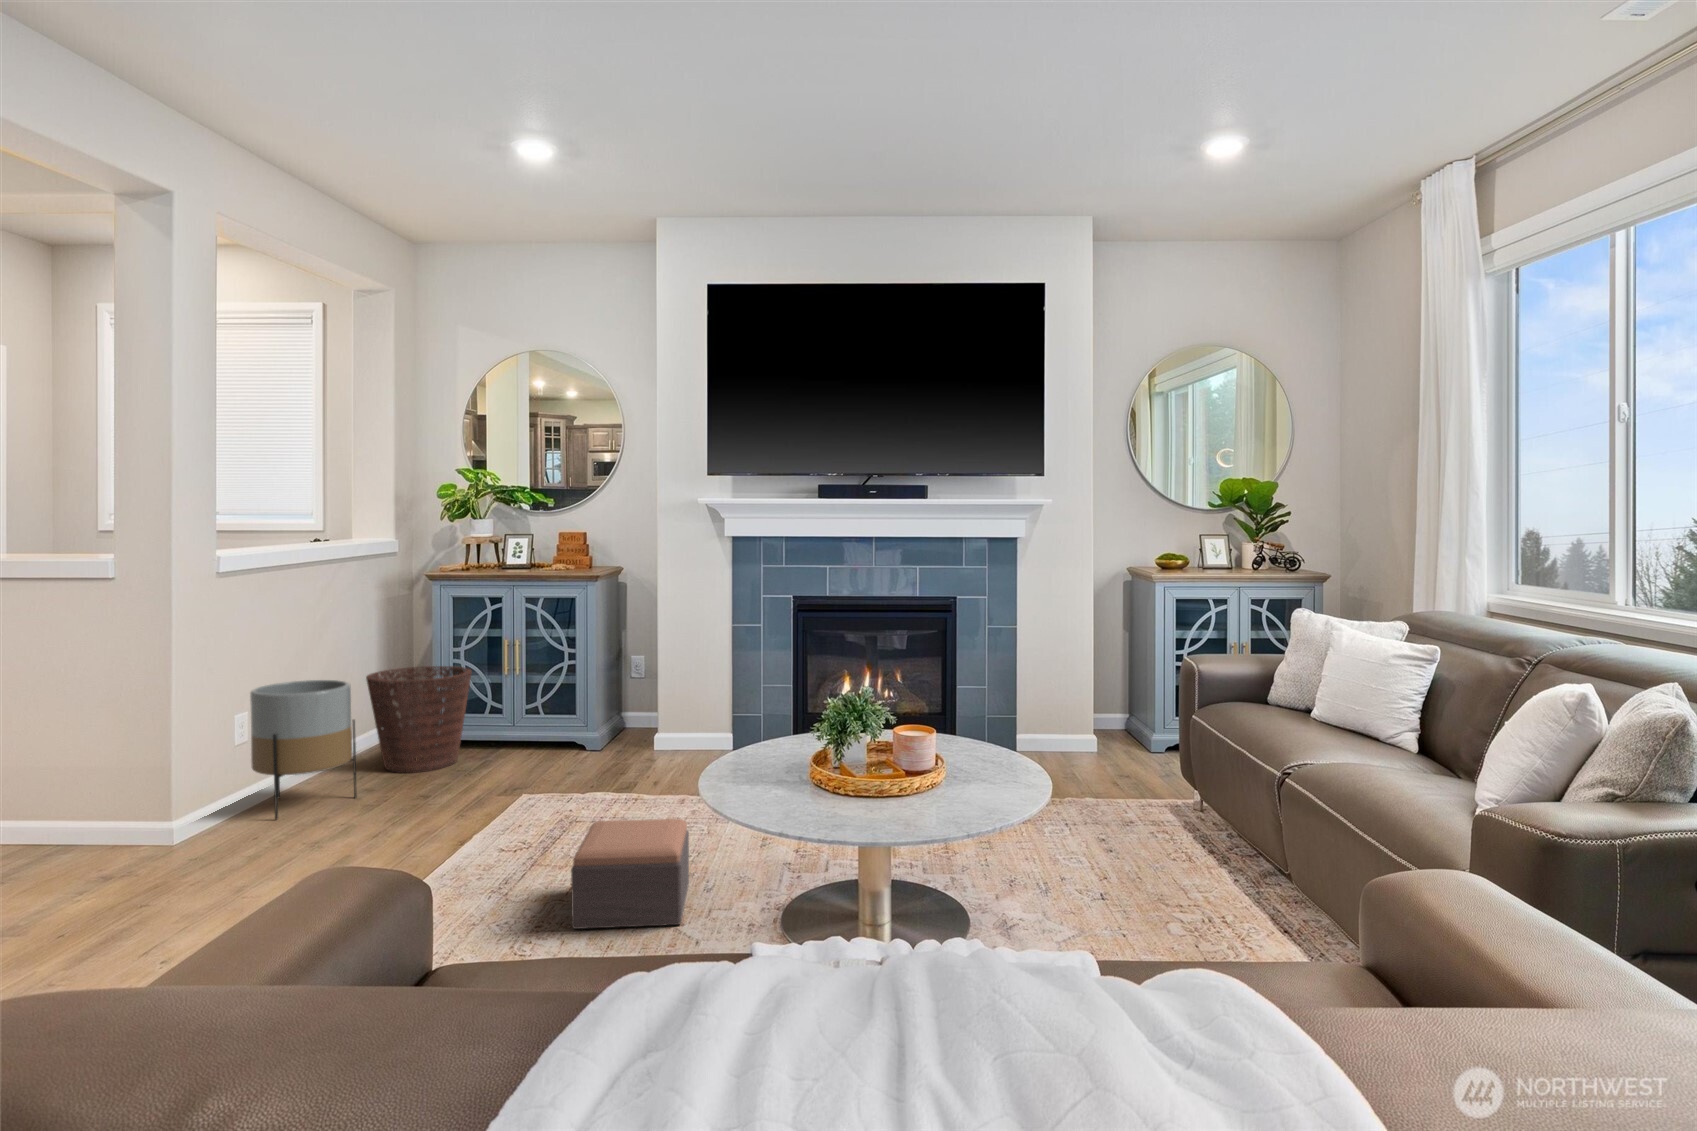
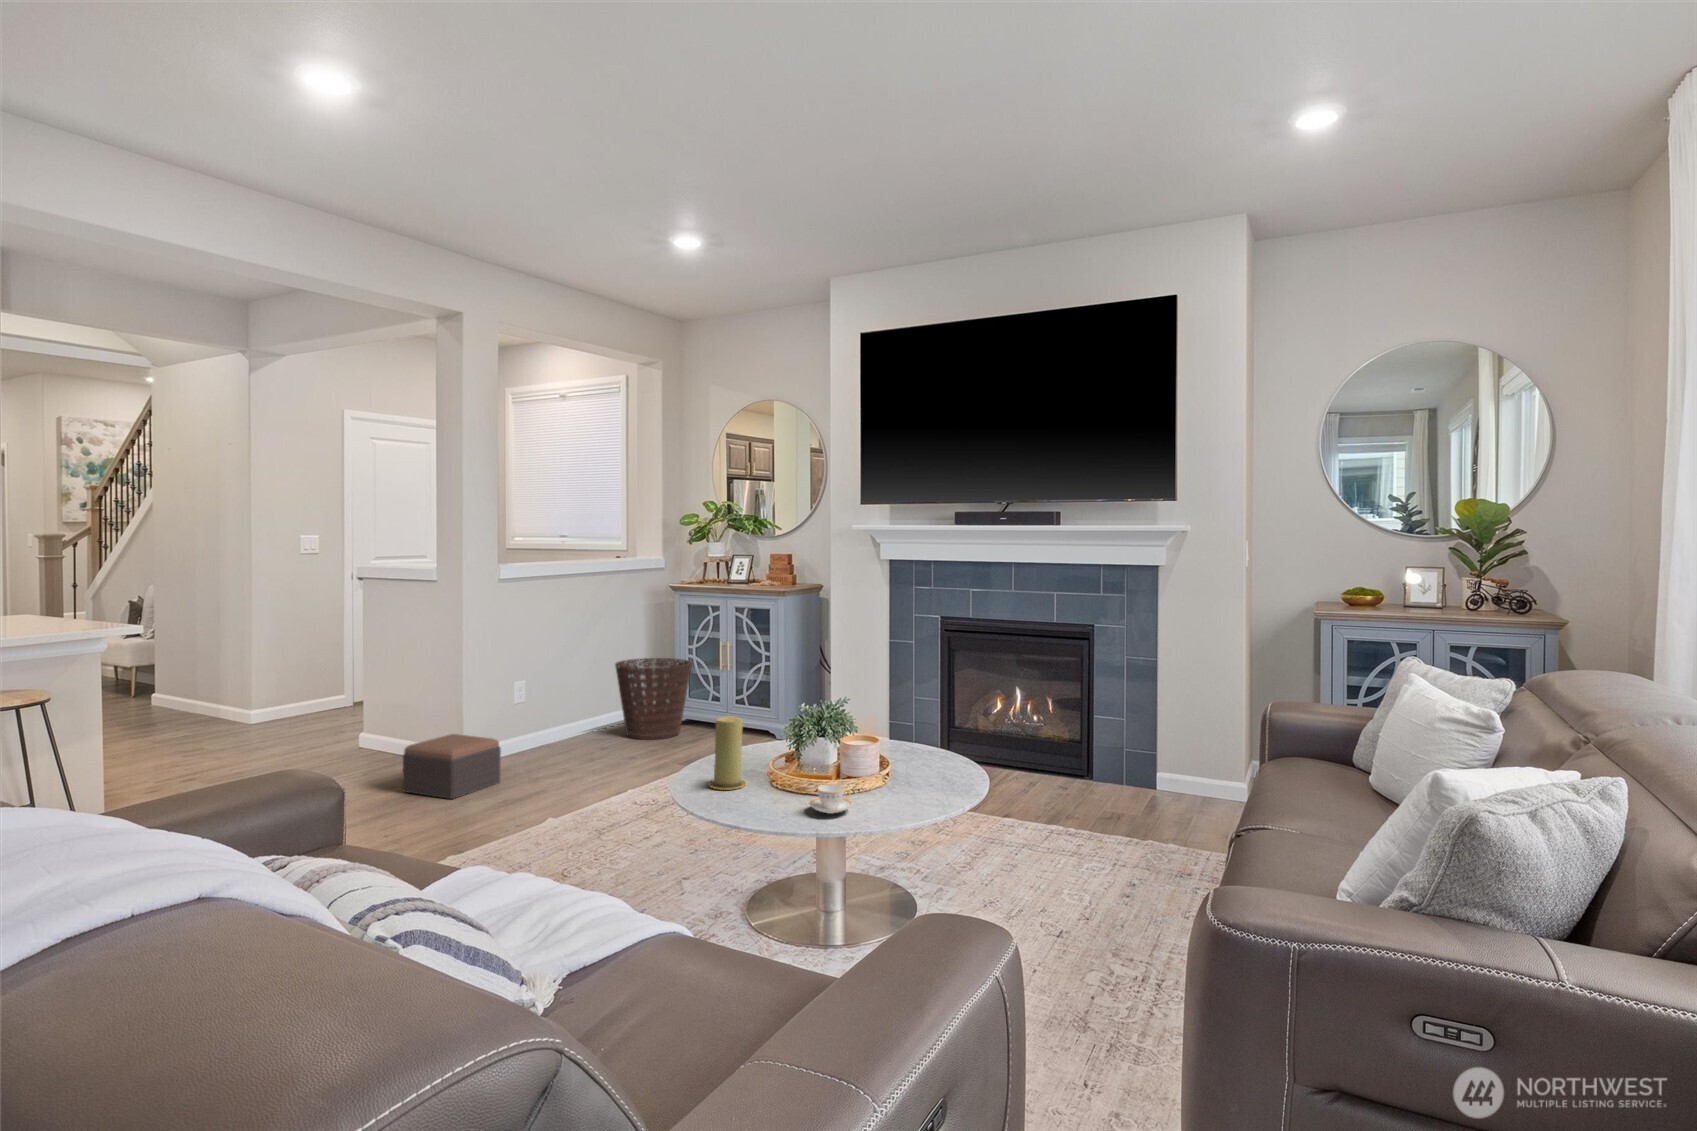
planter: present [250,680,357,819] -> none [519,661,589,760]
candle: none [765,719,810,806] -> present [708,716,746,790]
teacup: none [918,781,967,813] -> present [809,784,852,814]
footstool: present [571,819,689,929] -> present [403,734,501,799]

